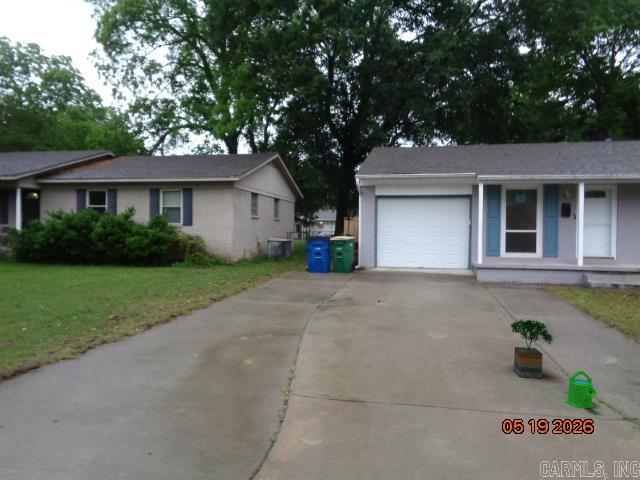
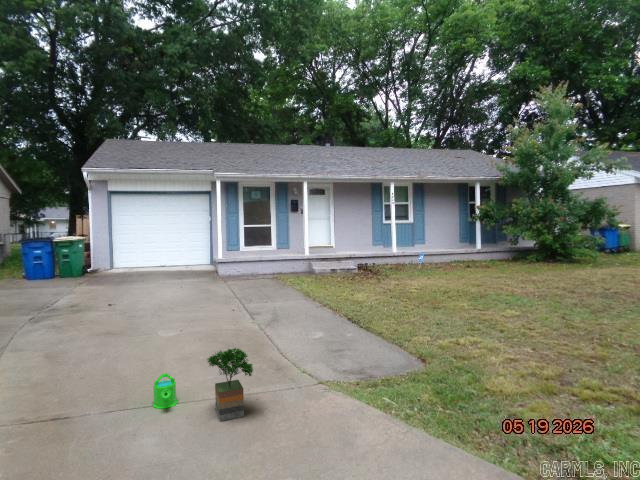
watering can: present [566,371,597,408] -> present [153,373,178,409]

